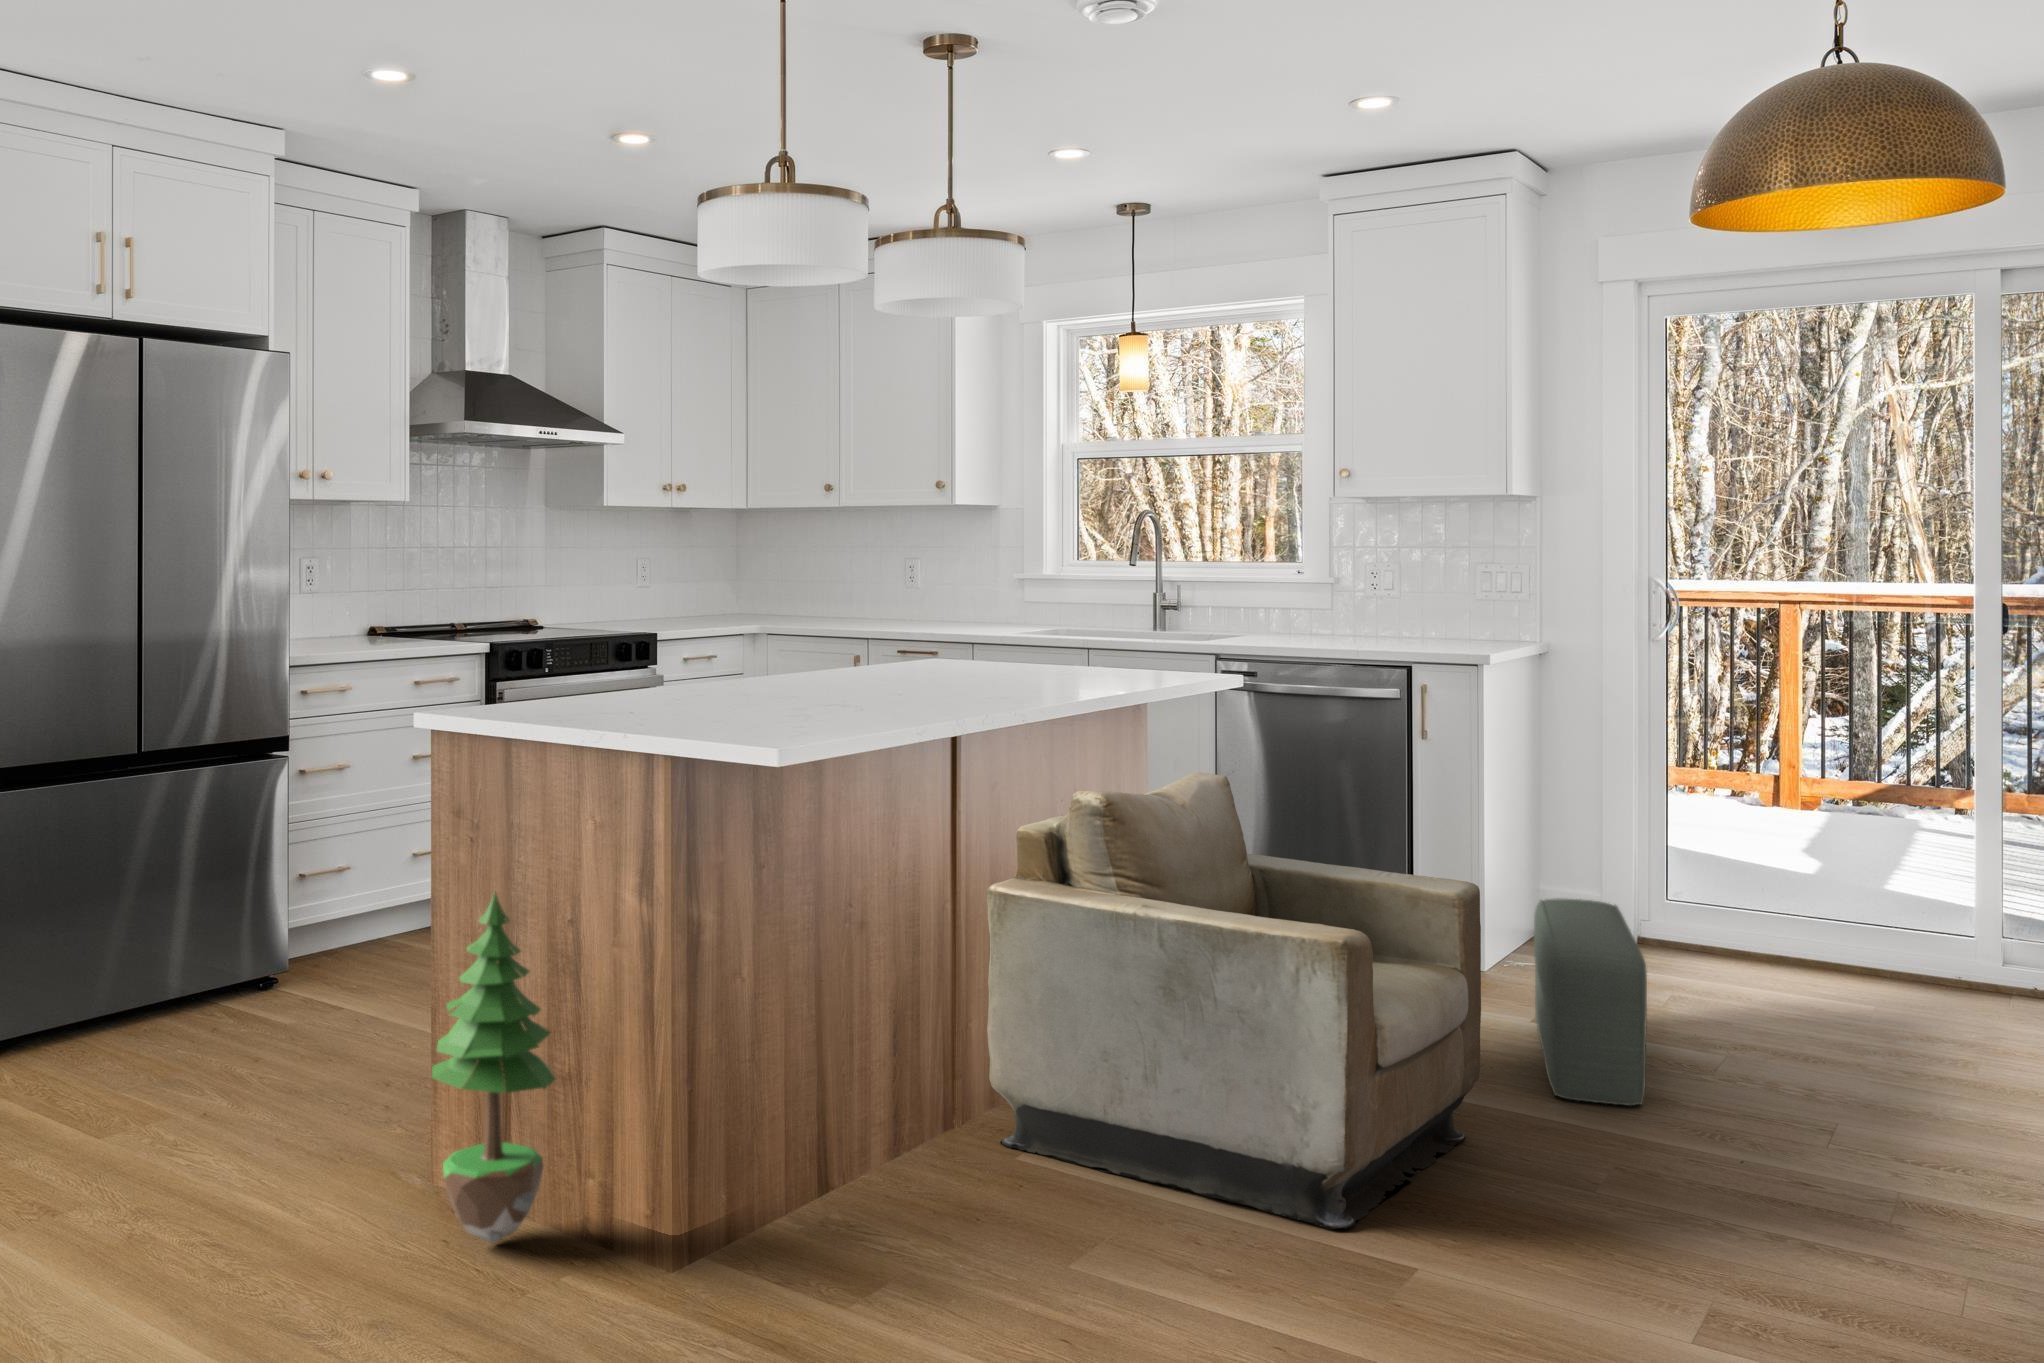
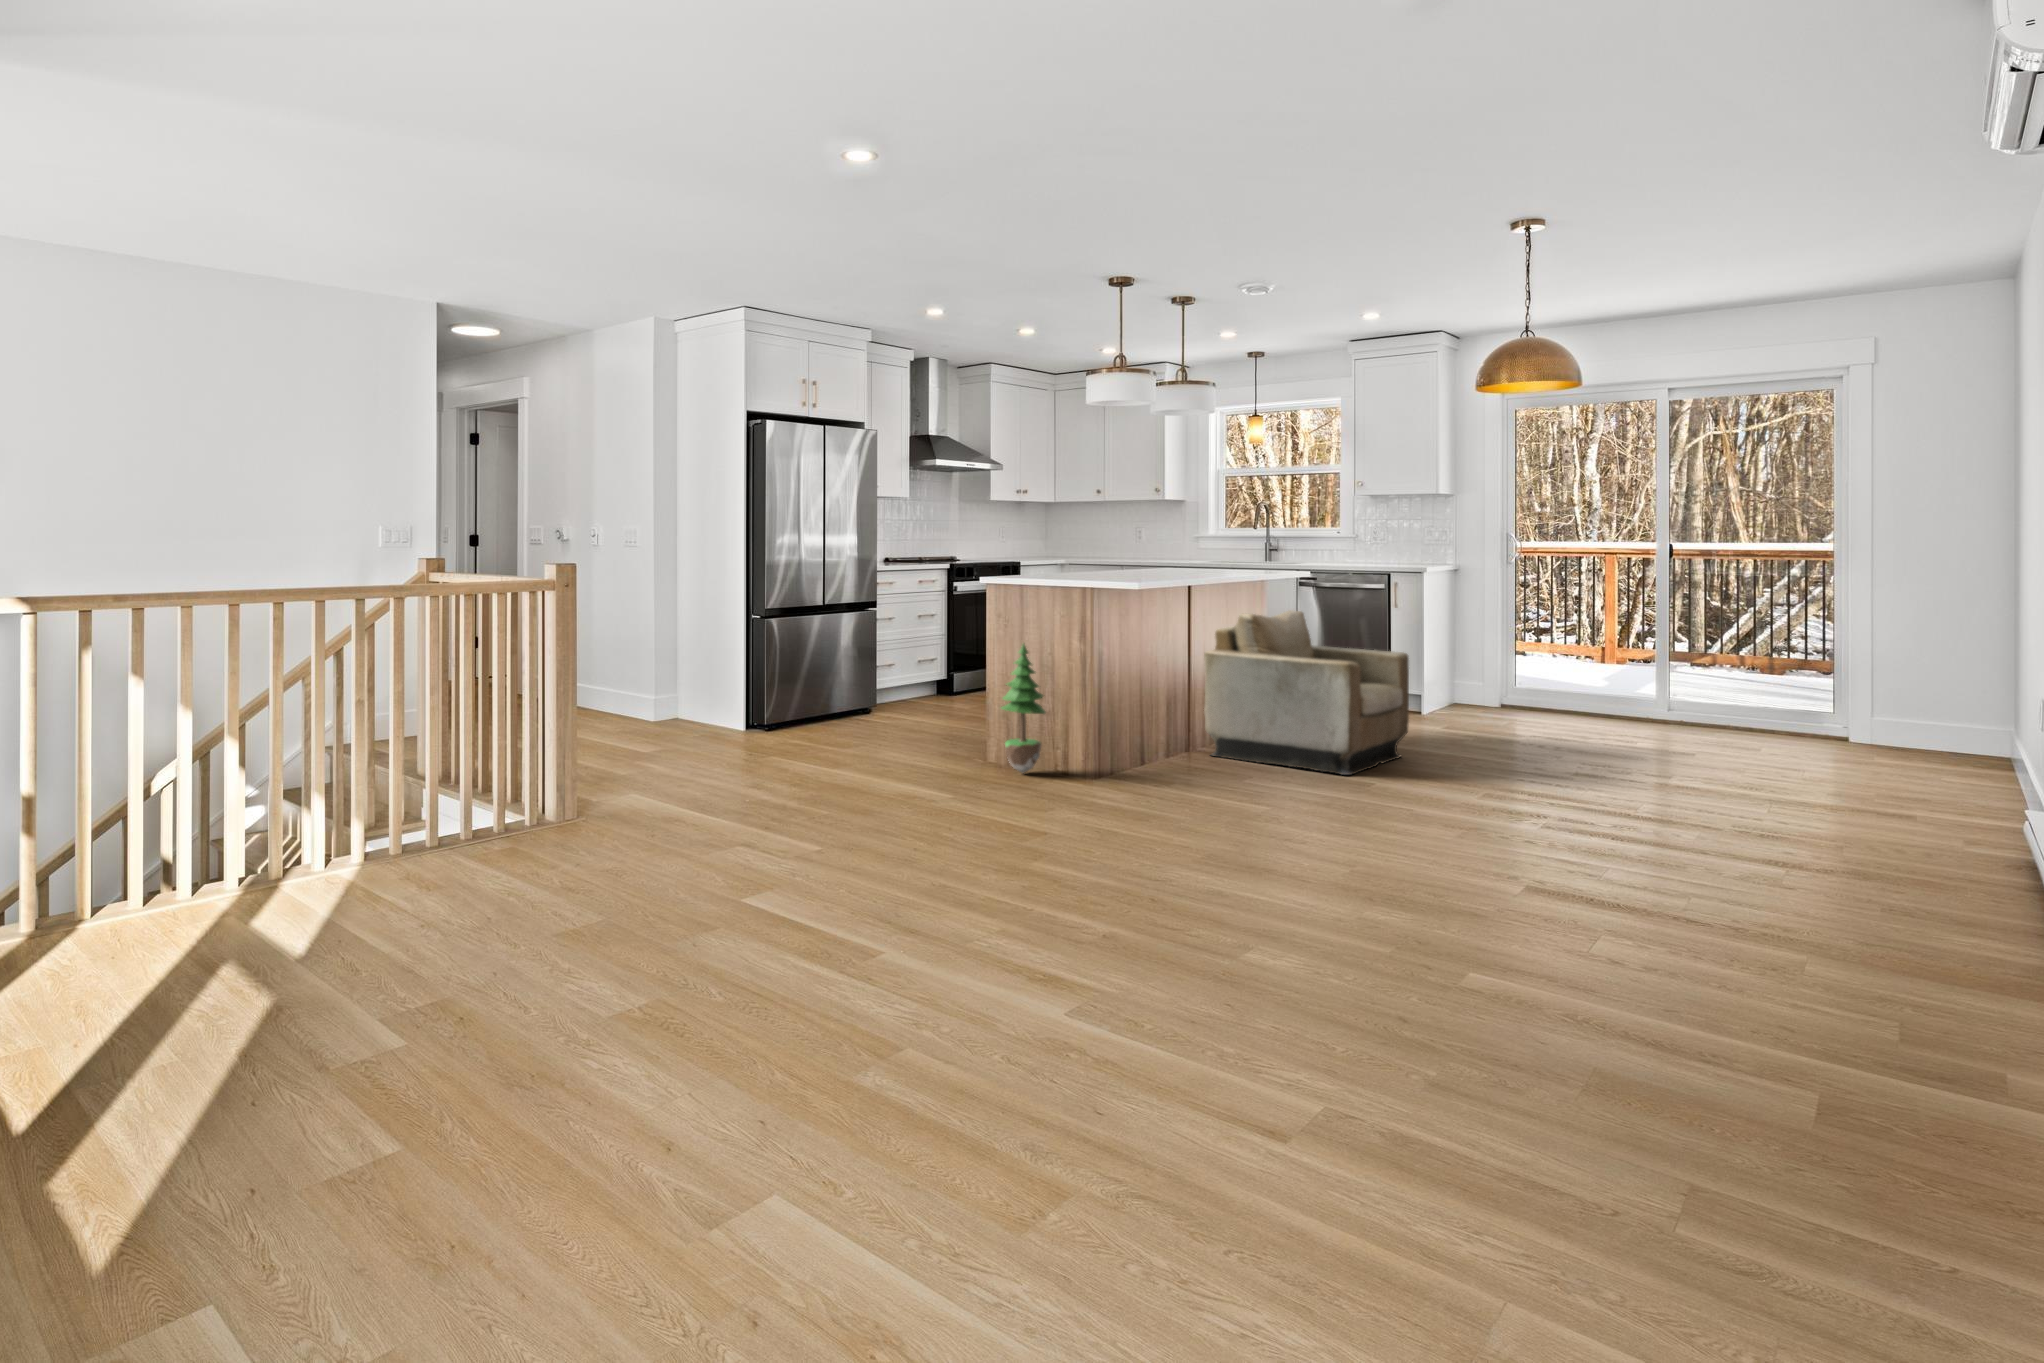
pouf: present [1534,898,1647,1106] -> none [1441,673,1482,750]

